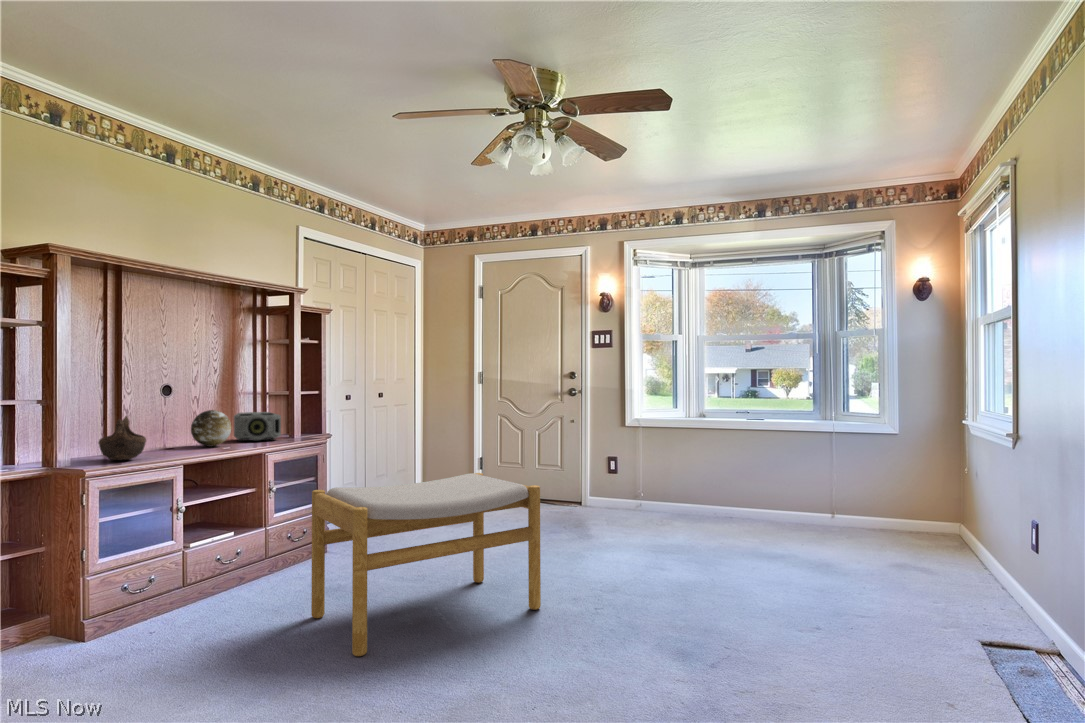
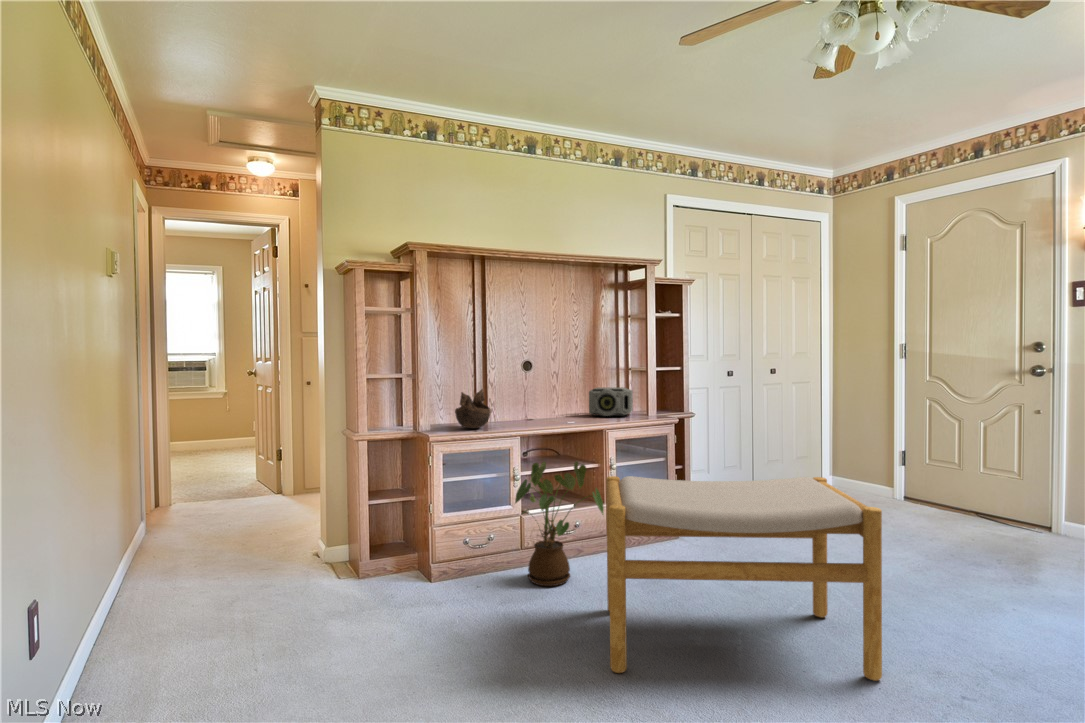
decorative orb: present [191,410,231,447] -> none [544,385,578,420]
house plant: none [193,485,294,615] -> present [515,462,604,586]

